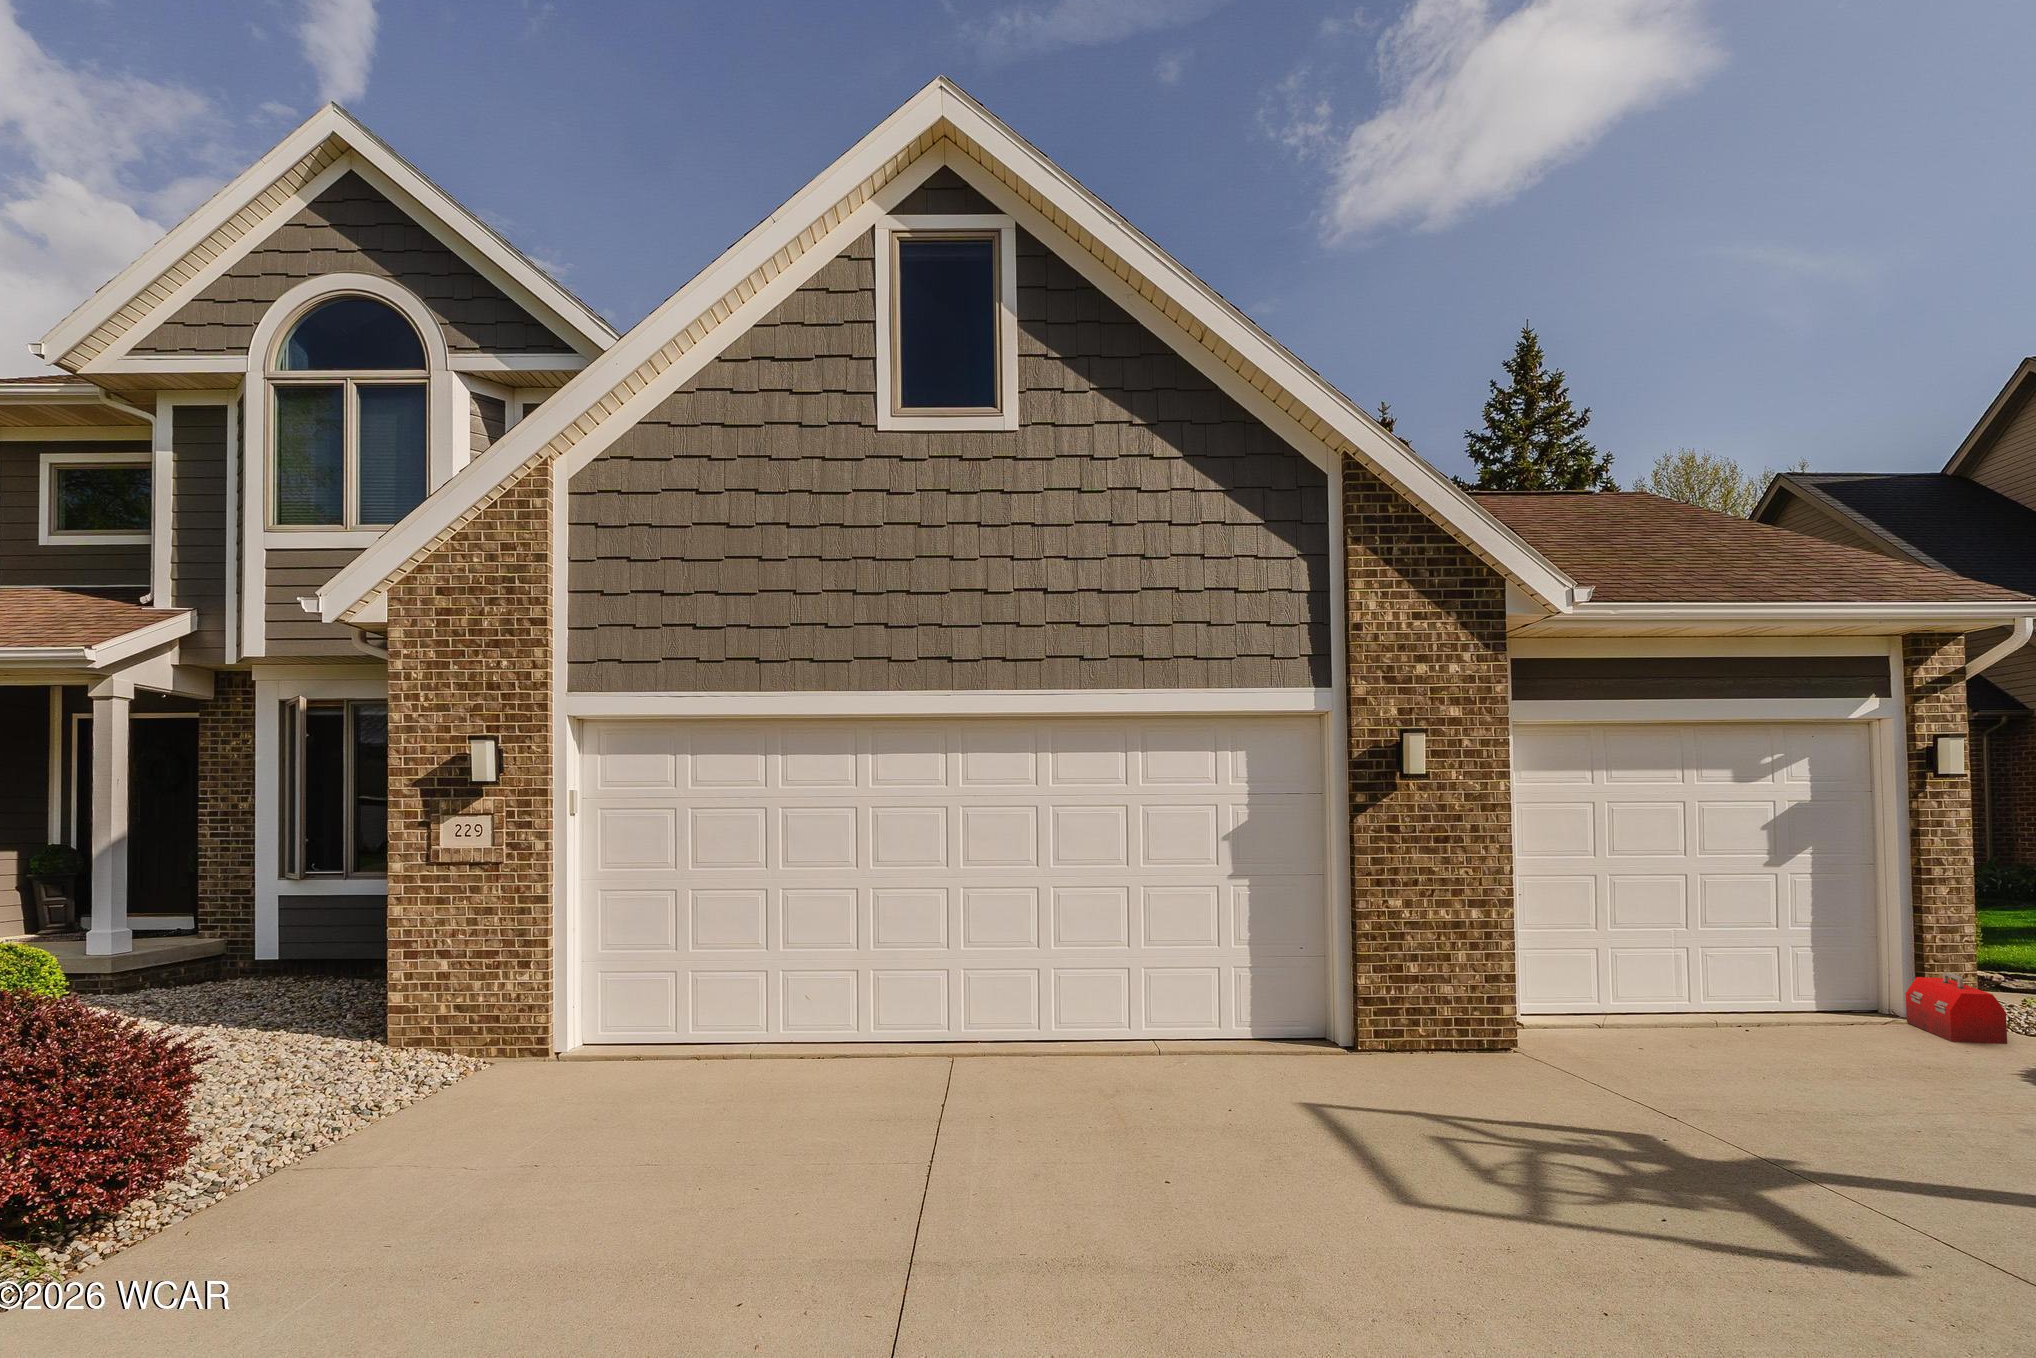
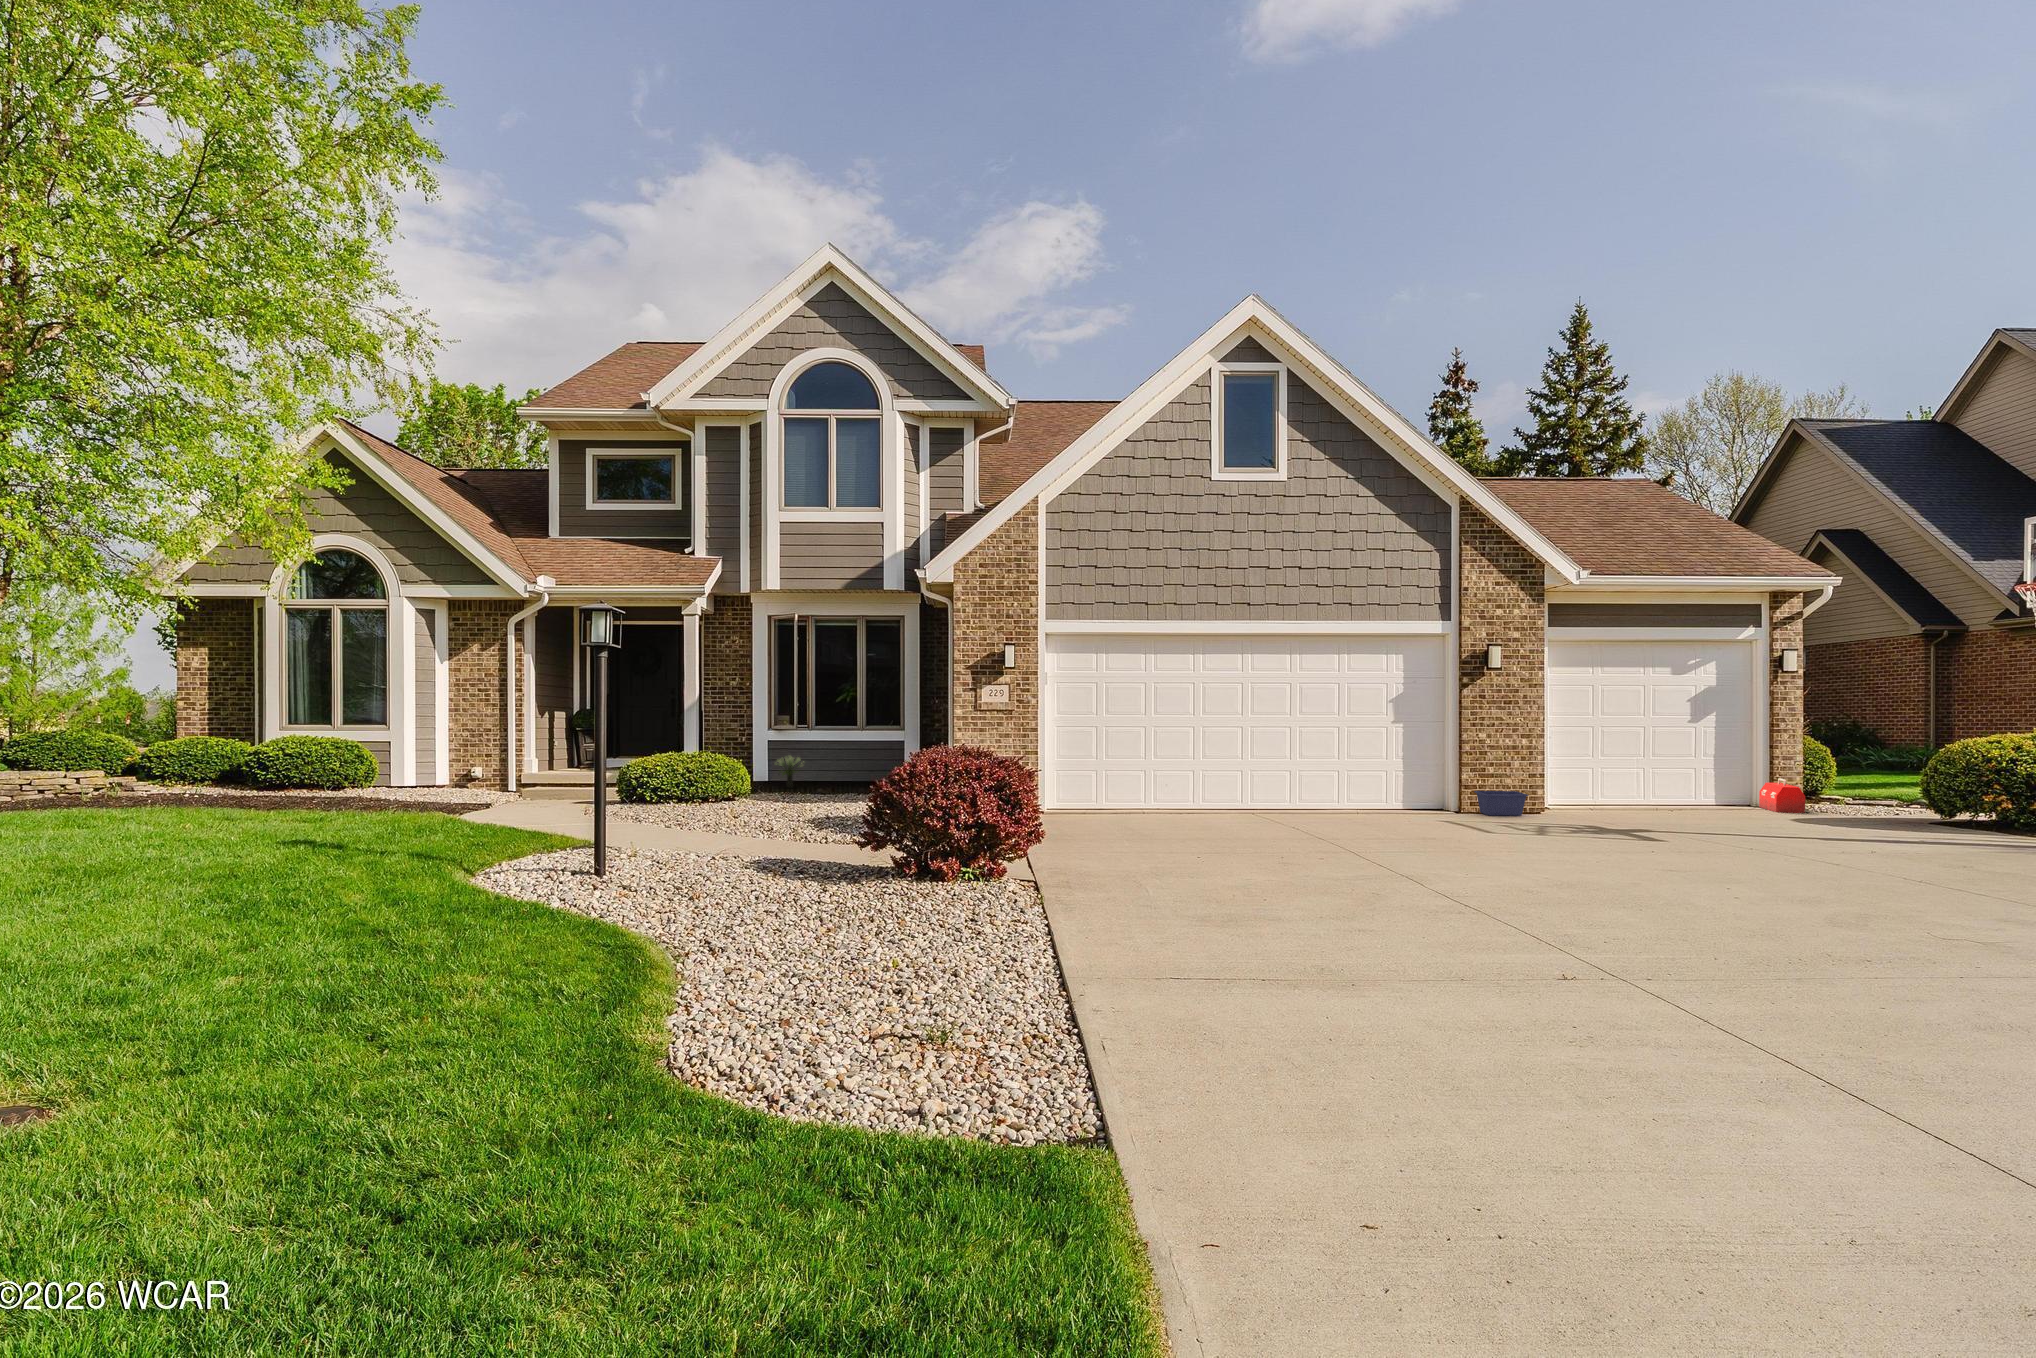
potted plant: none [211,925,275,982] -> present [778,756,800,788]
storage bin: none [1383,1012,1488,1067] -> present [1474,791,1529,816]

